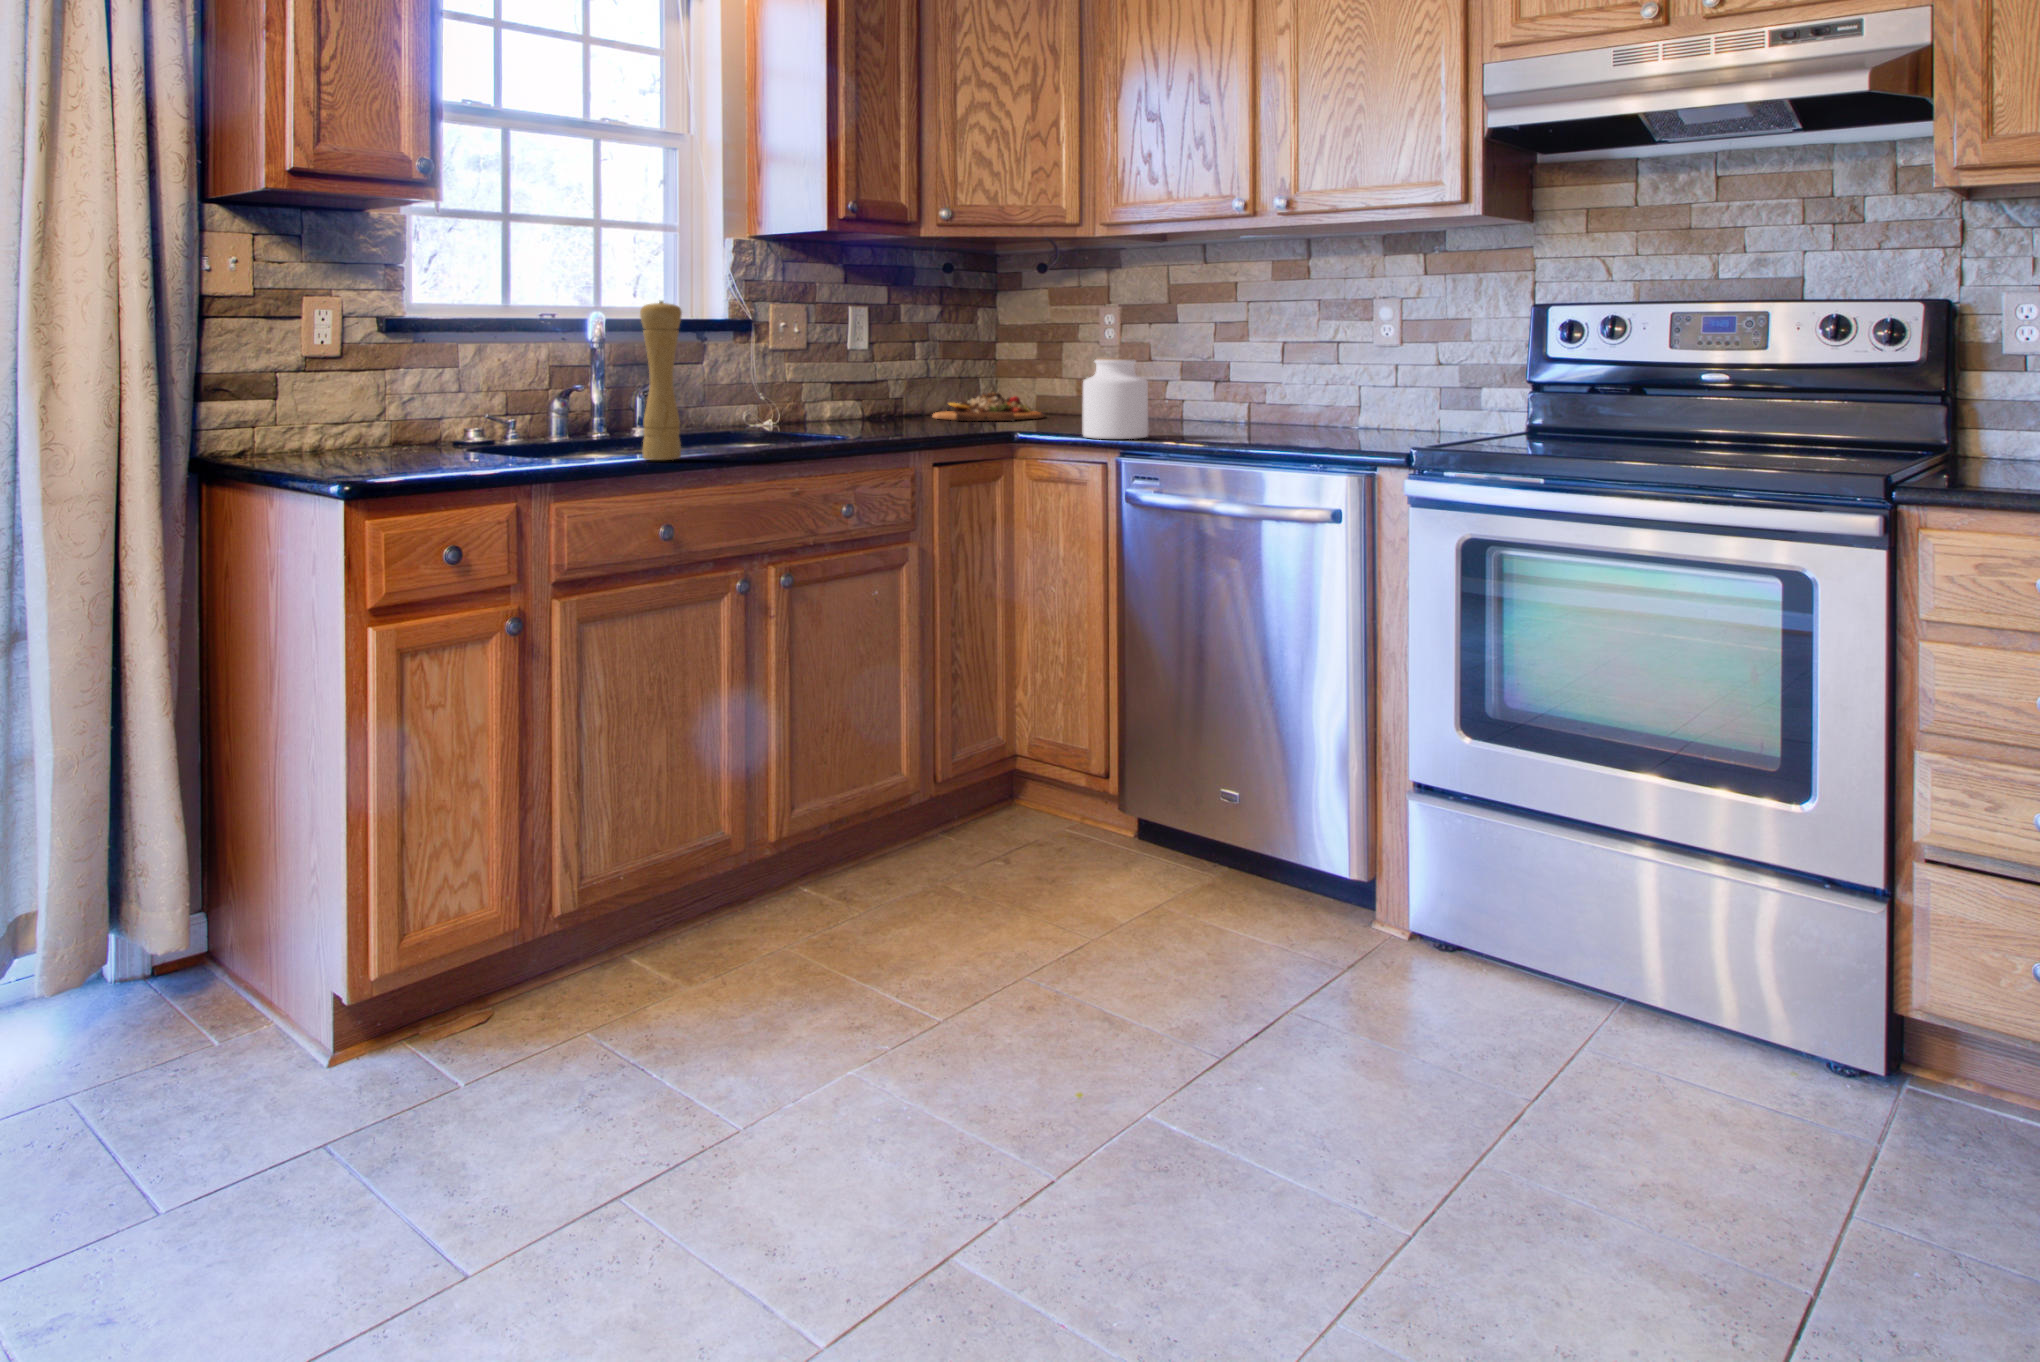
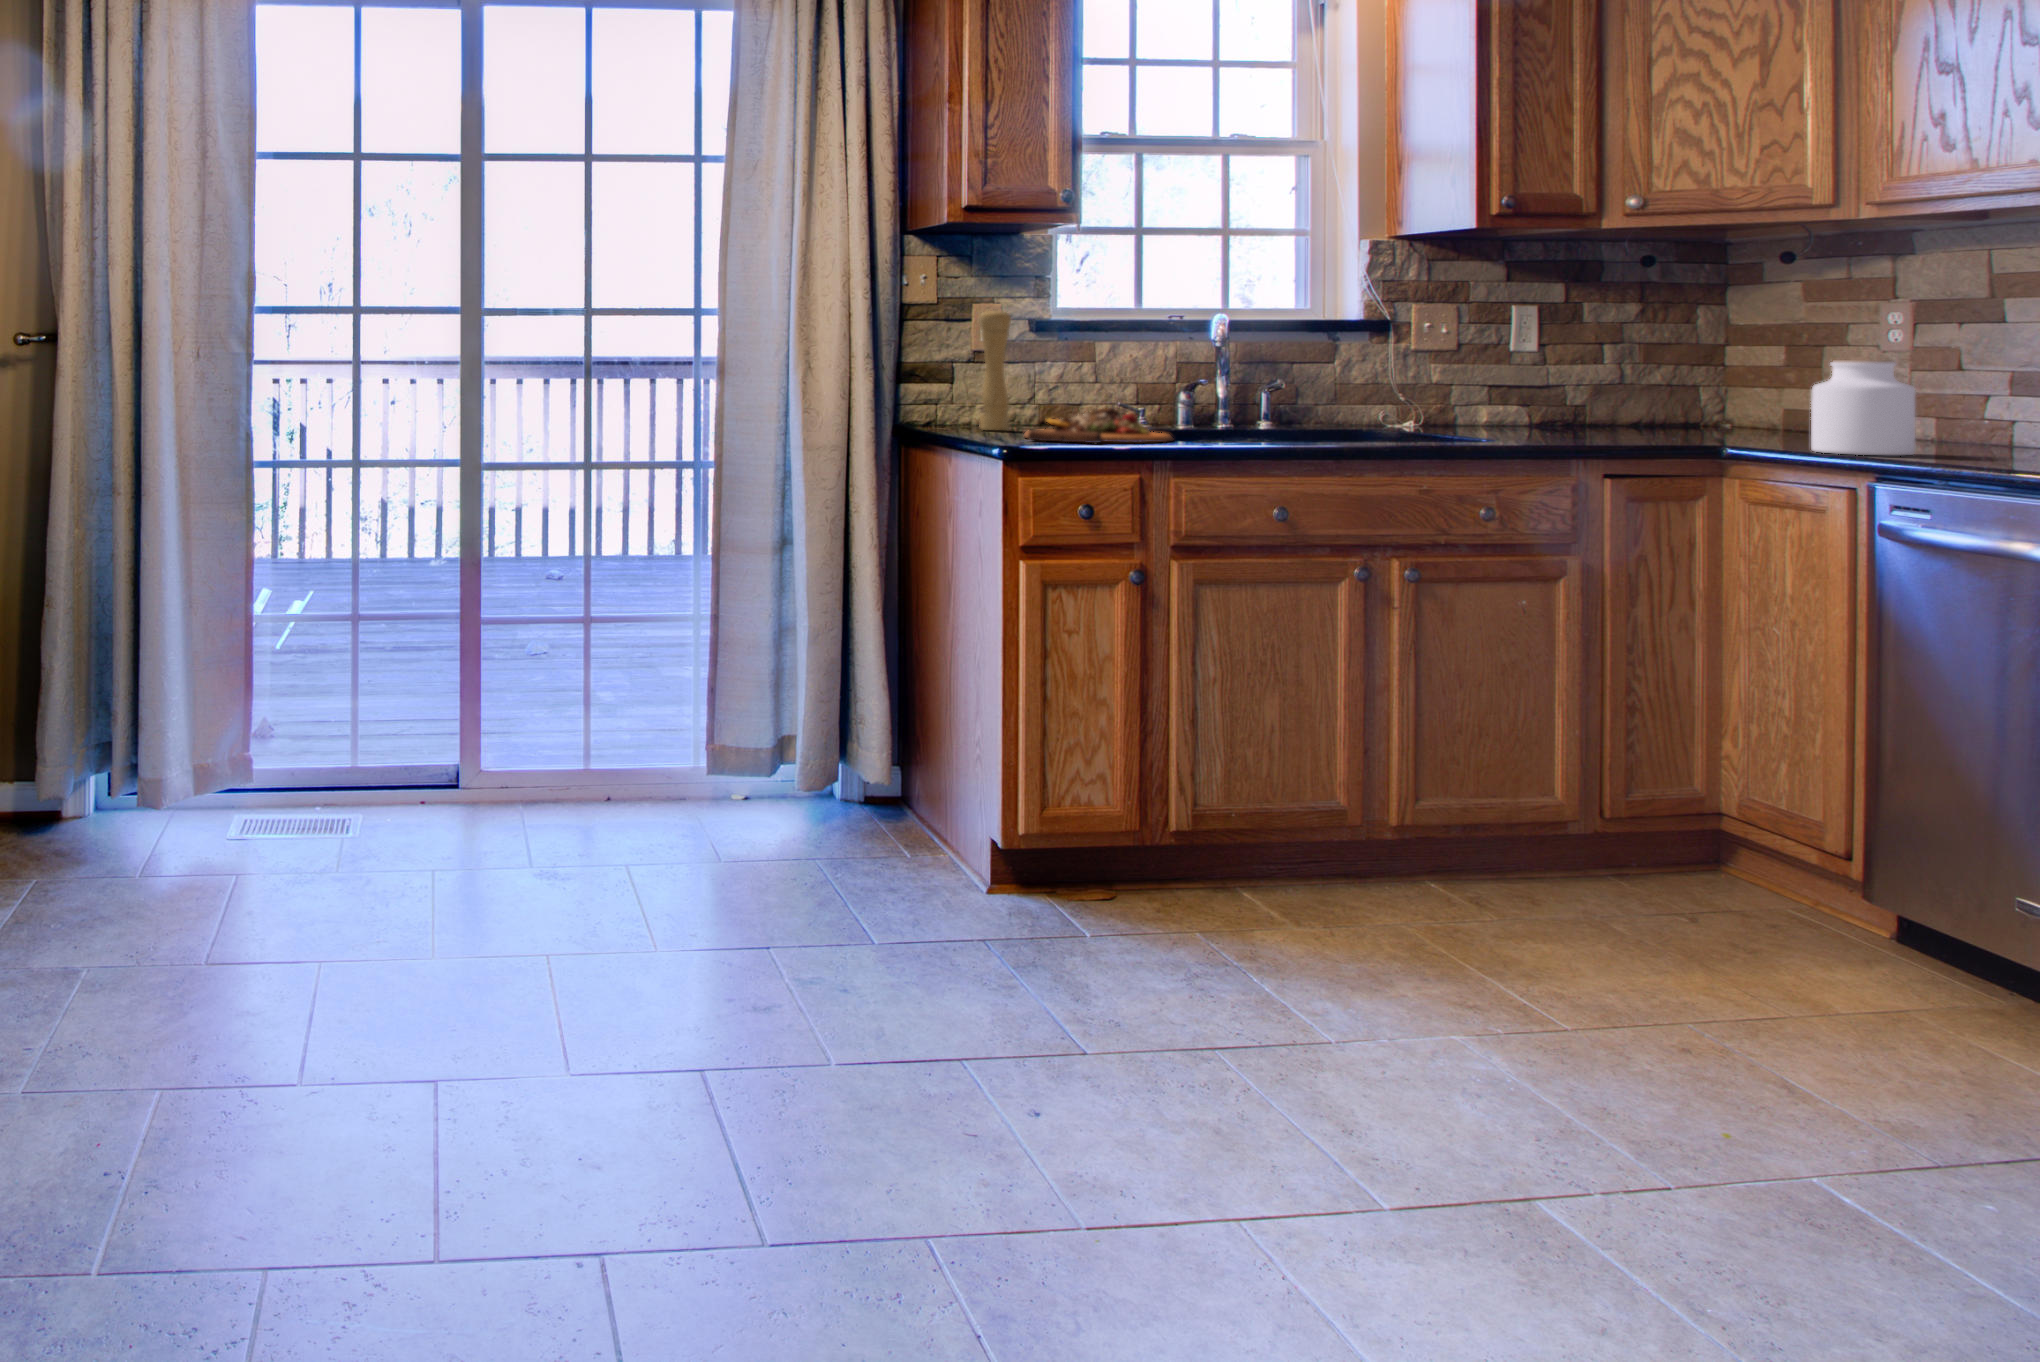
pepper mill: present [640,301,682,460] -> present [979,310,1011,430]
cutting board: present [932,393,1044,421] -> present [1024,408,1173,443]

